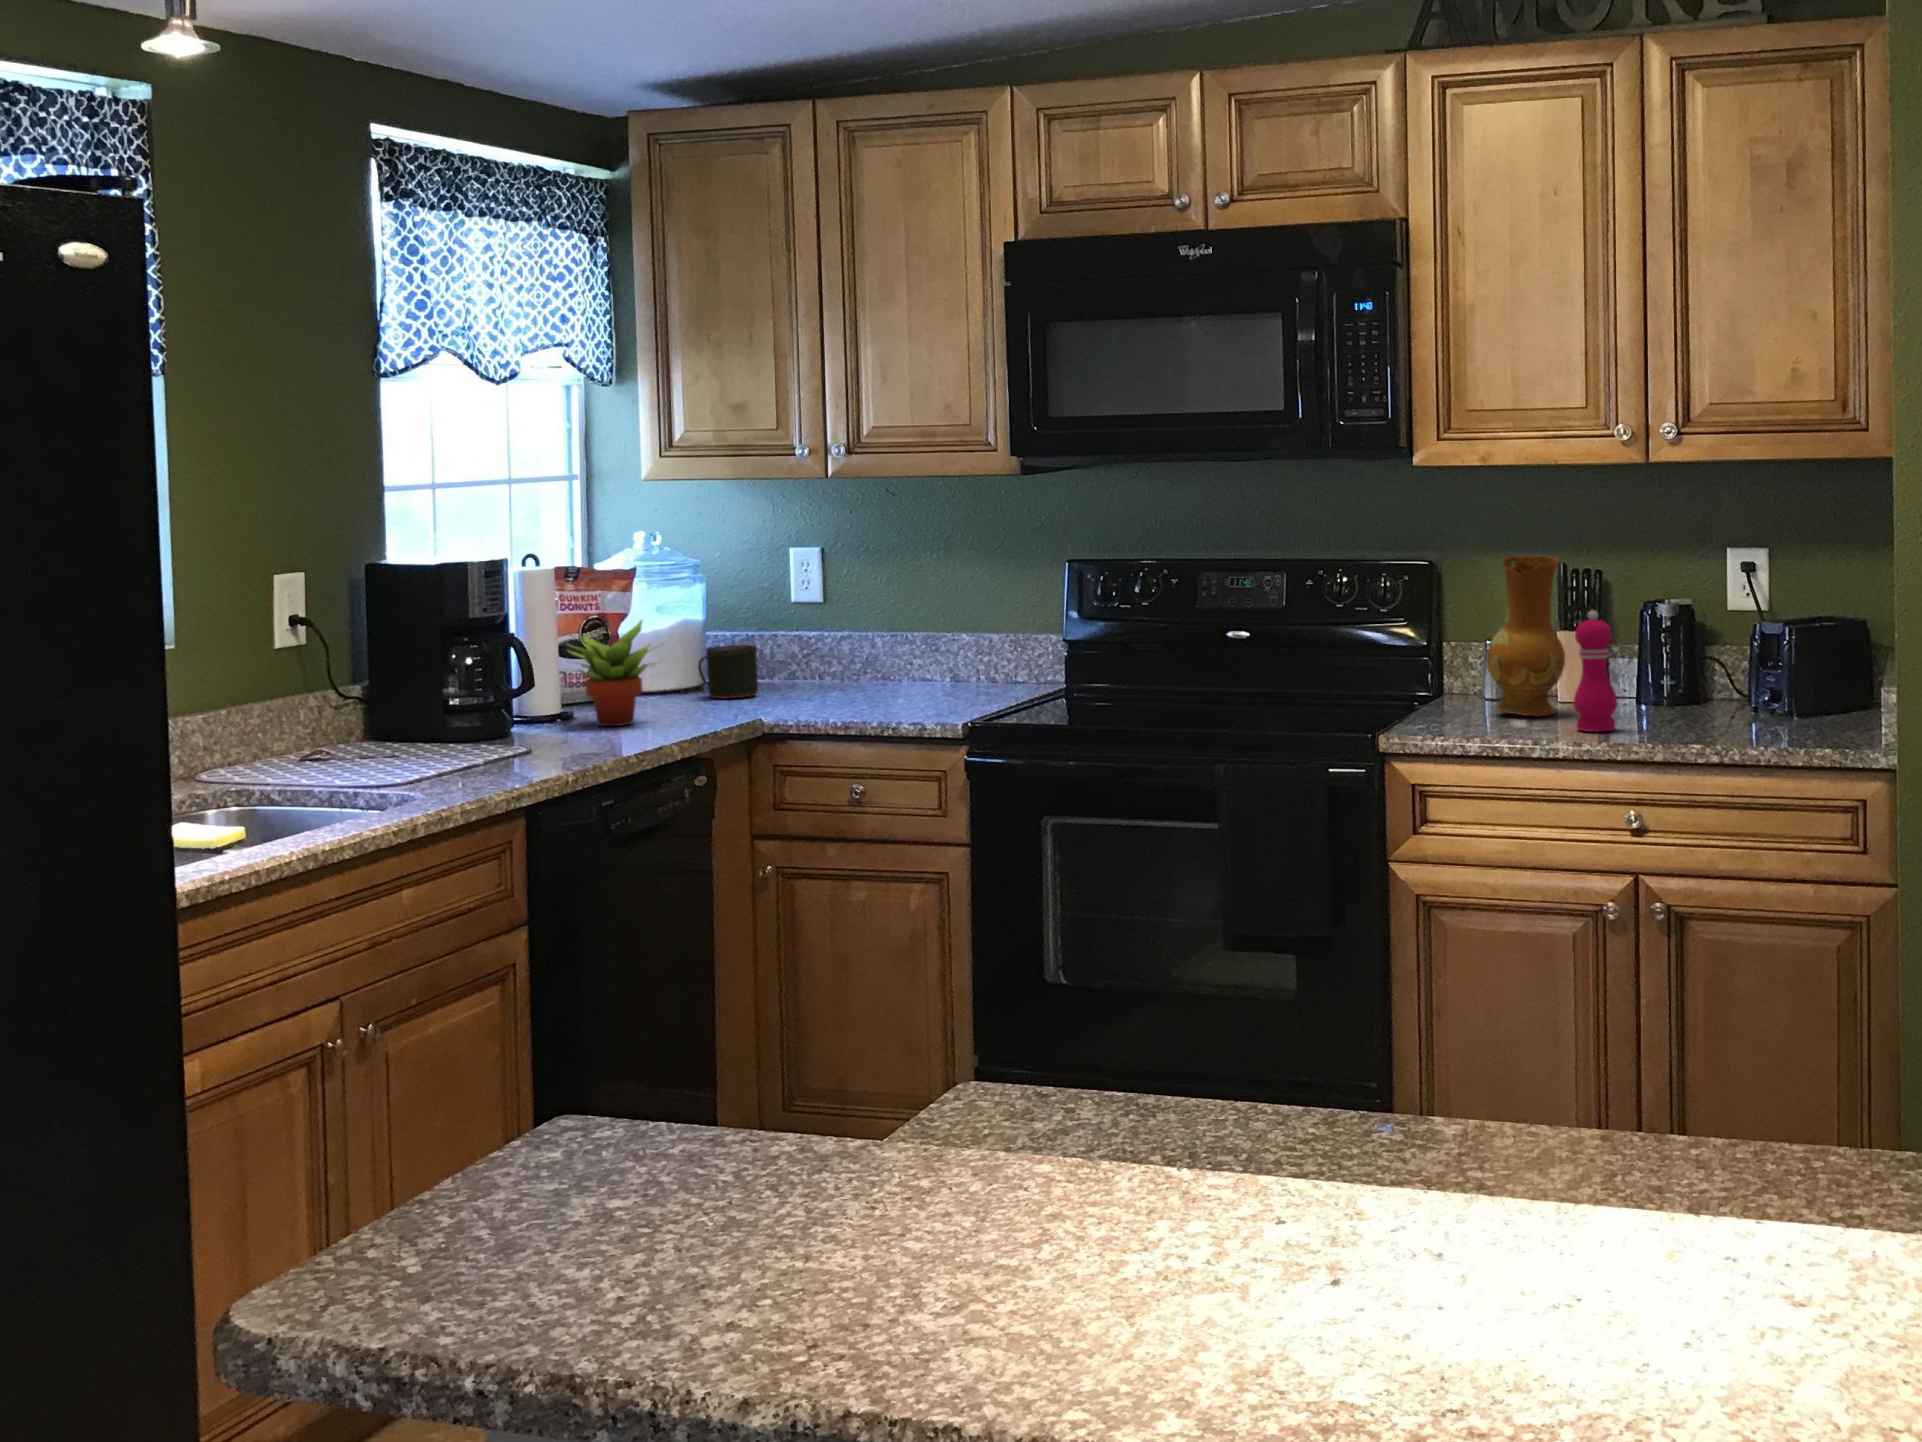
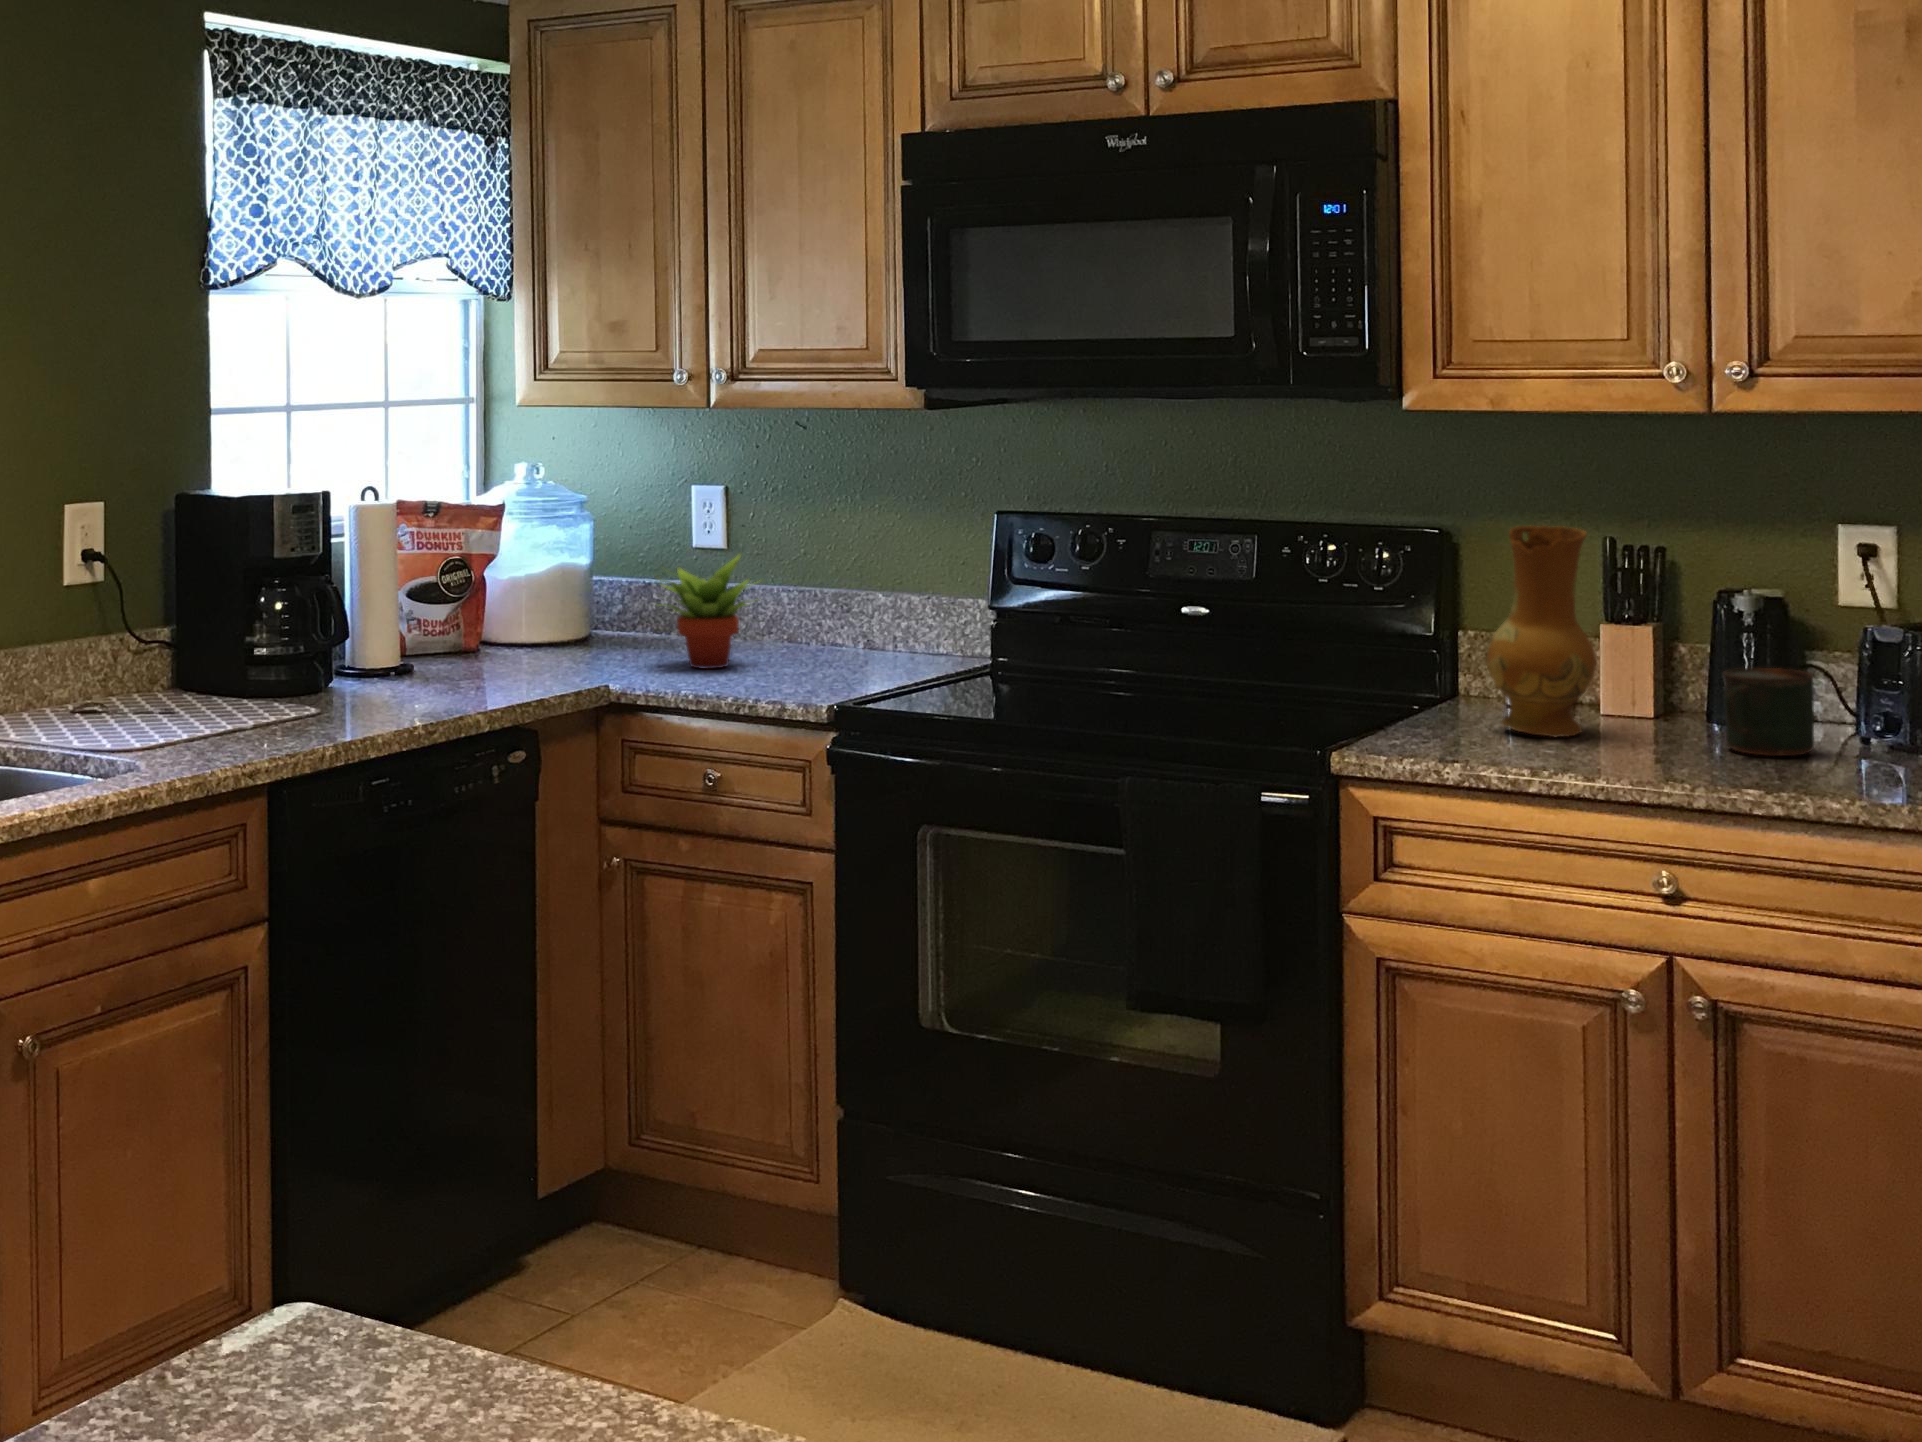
pepper mill: present [1573,610,1618,732] -> none [1595,605,1659,769]
succulent plant: present [566,620,657,726] -> present [656,554,760,669]
mug: present [698,645,758,698] -> present [1722,668,1814,756]

